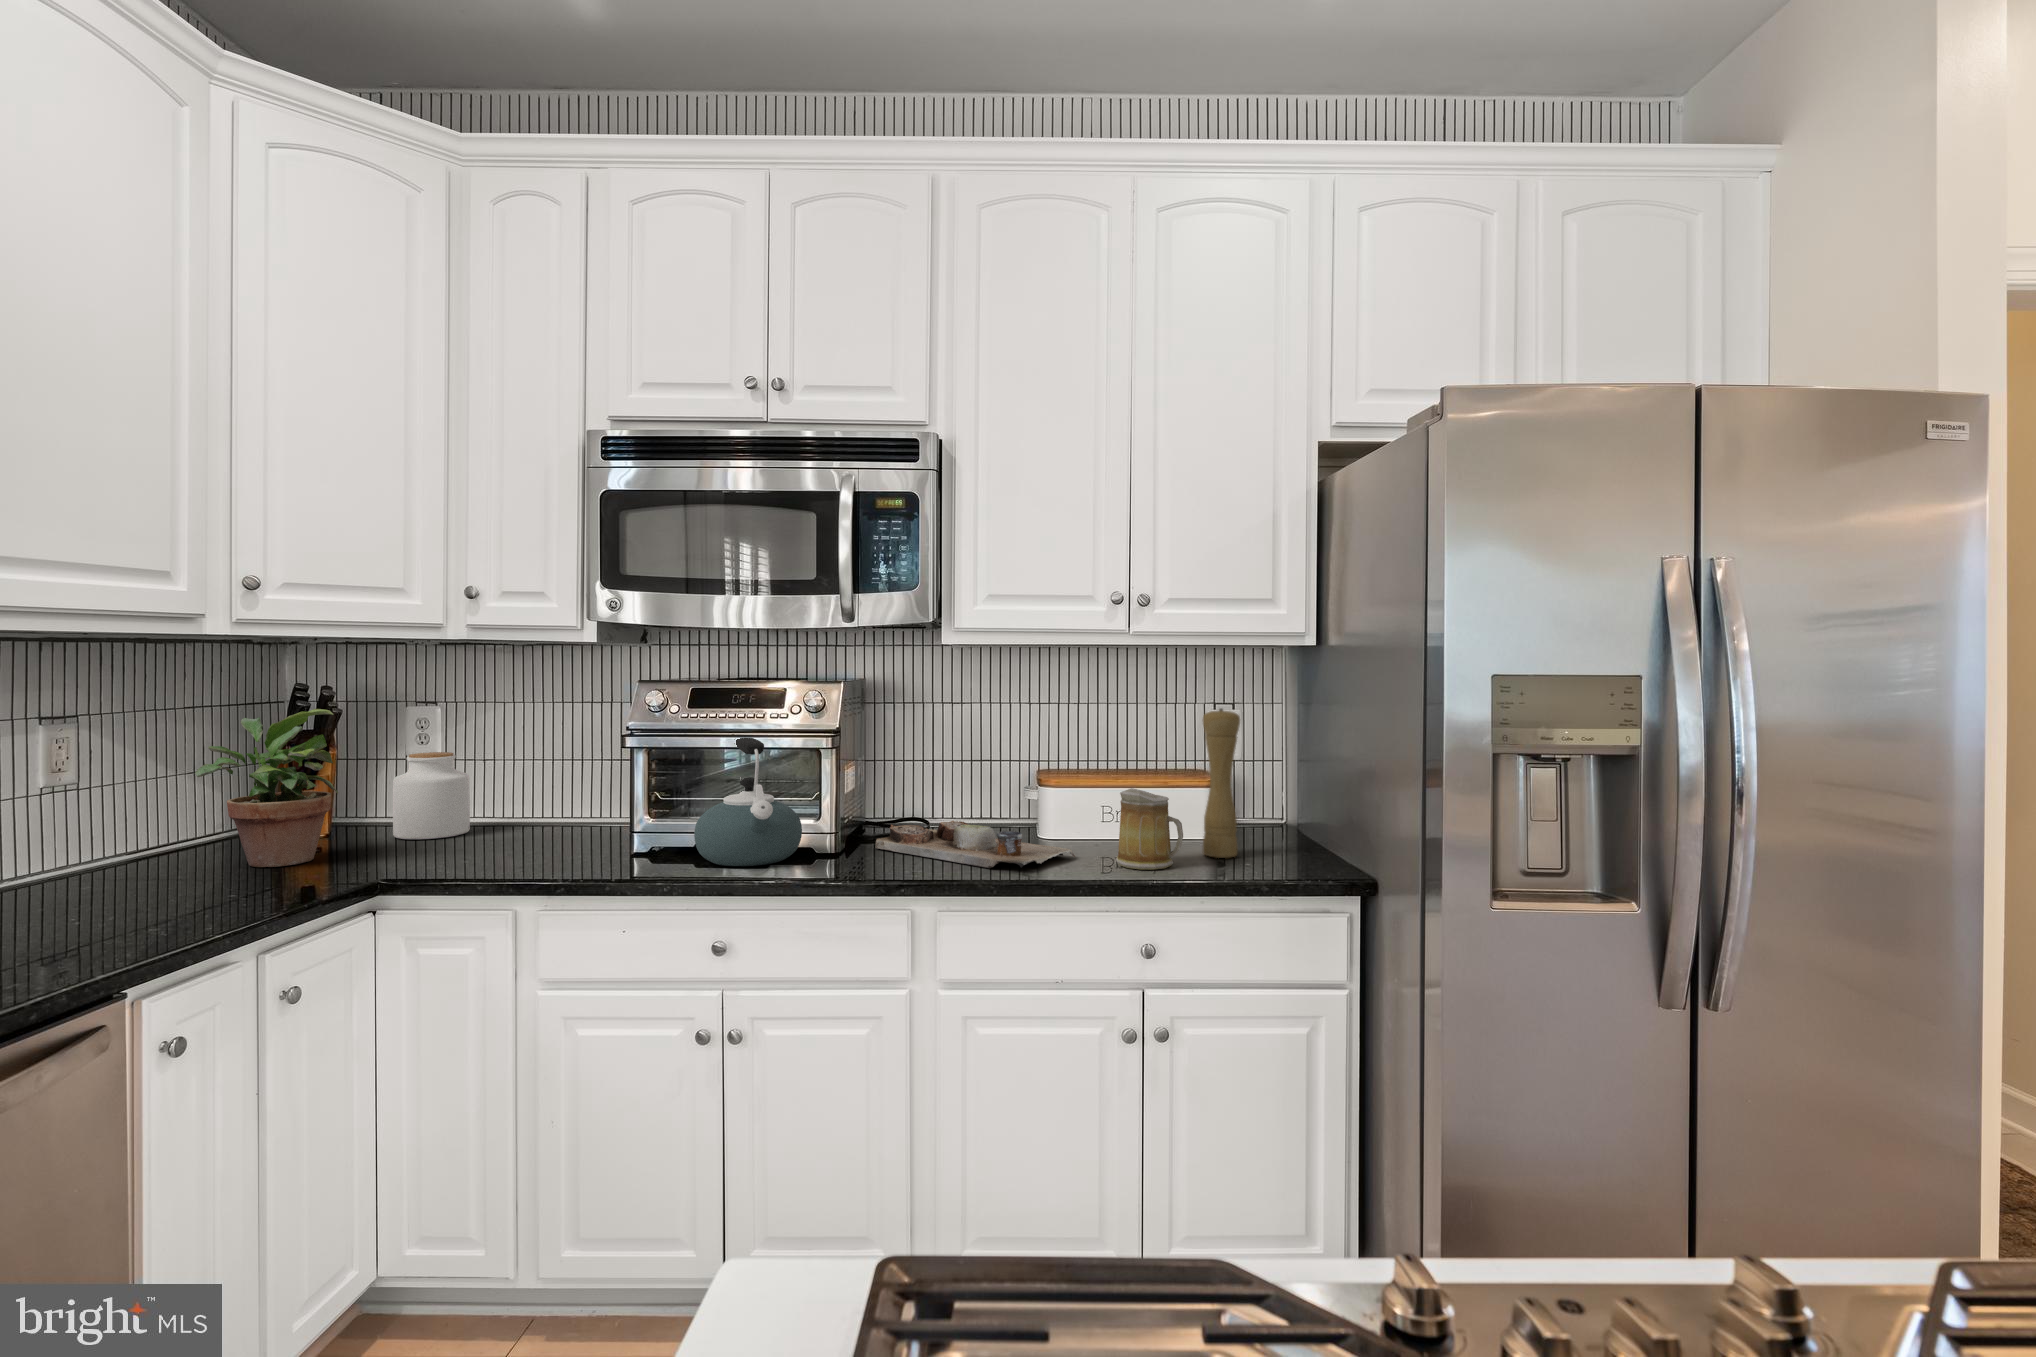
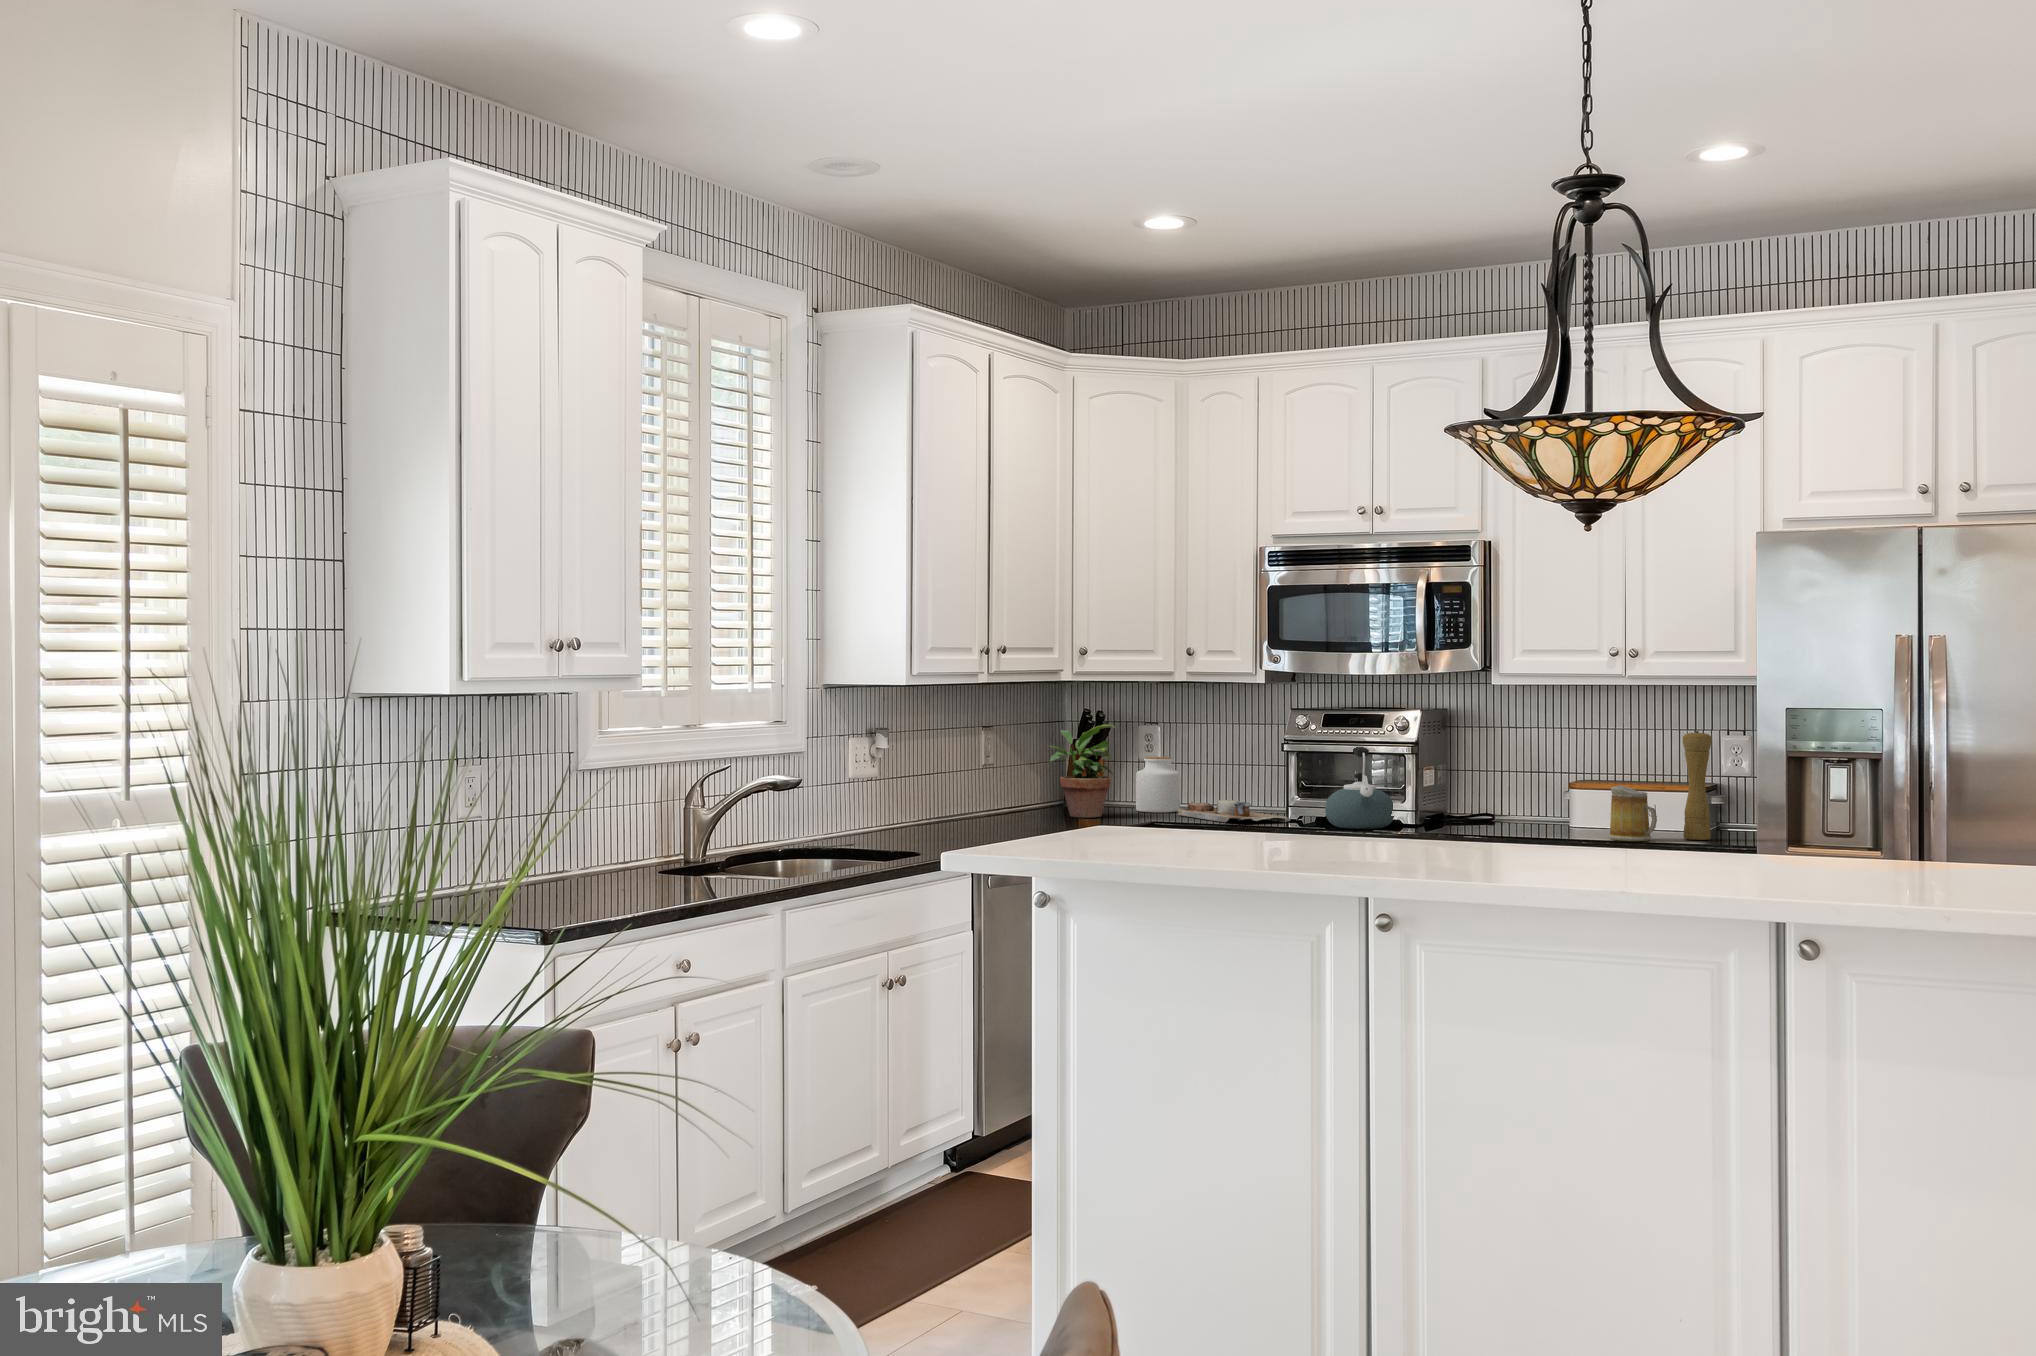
cutting board: present [875,821,1075,868] -> present [1178,800,1289,823]

